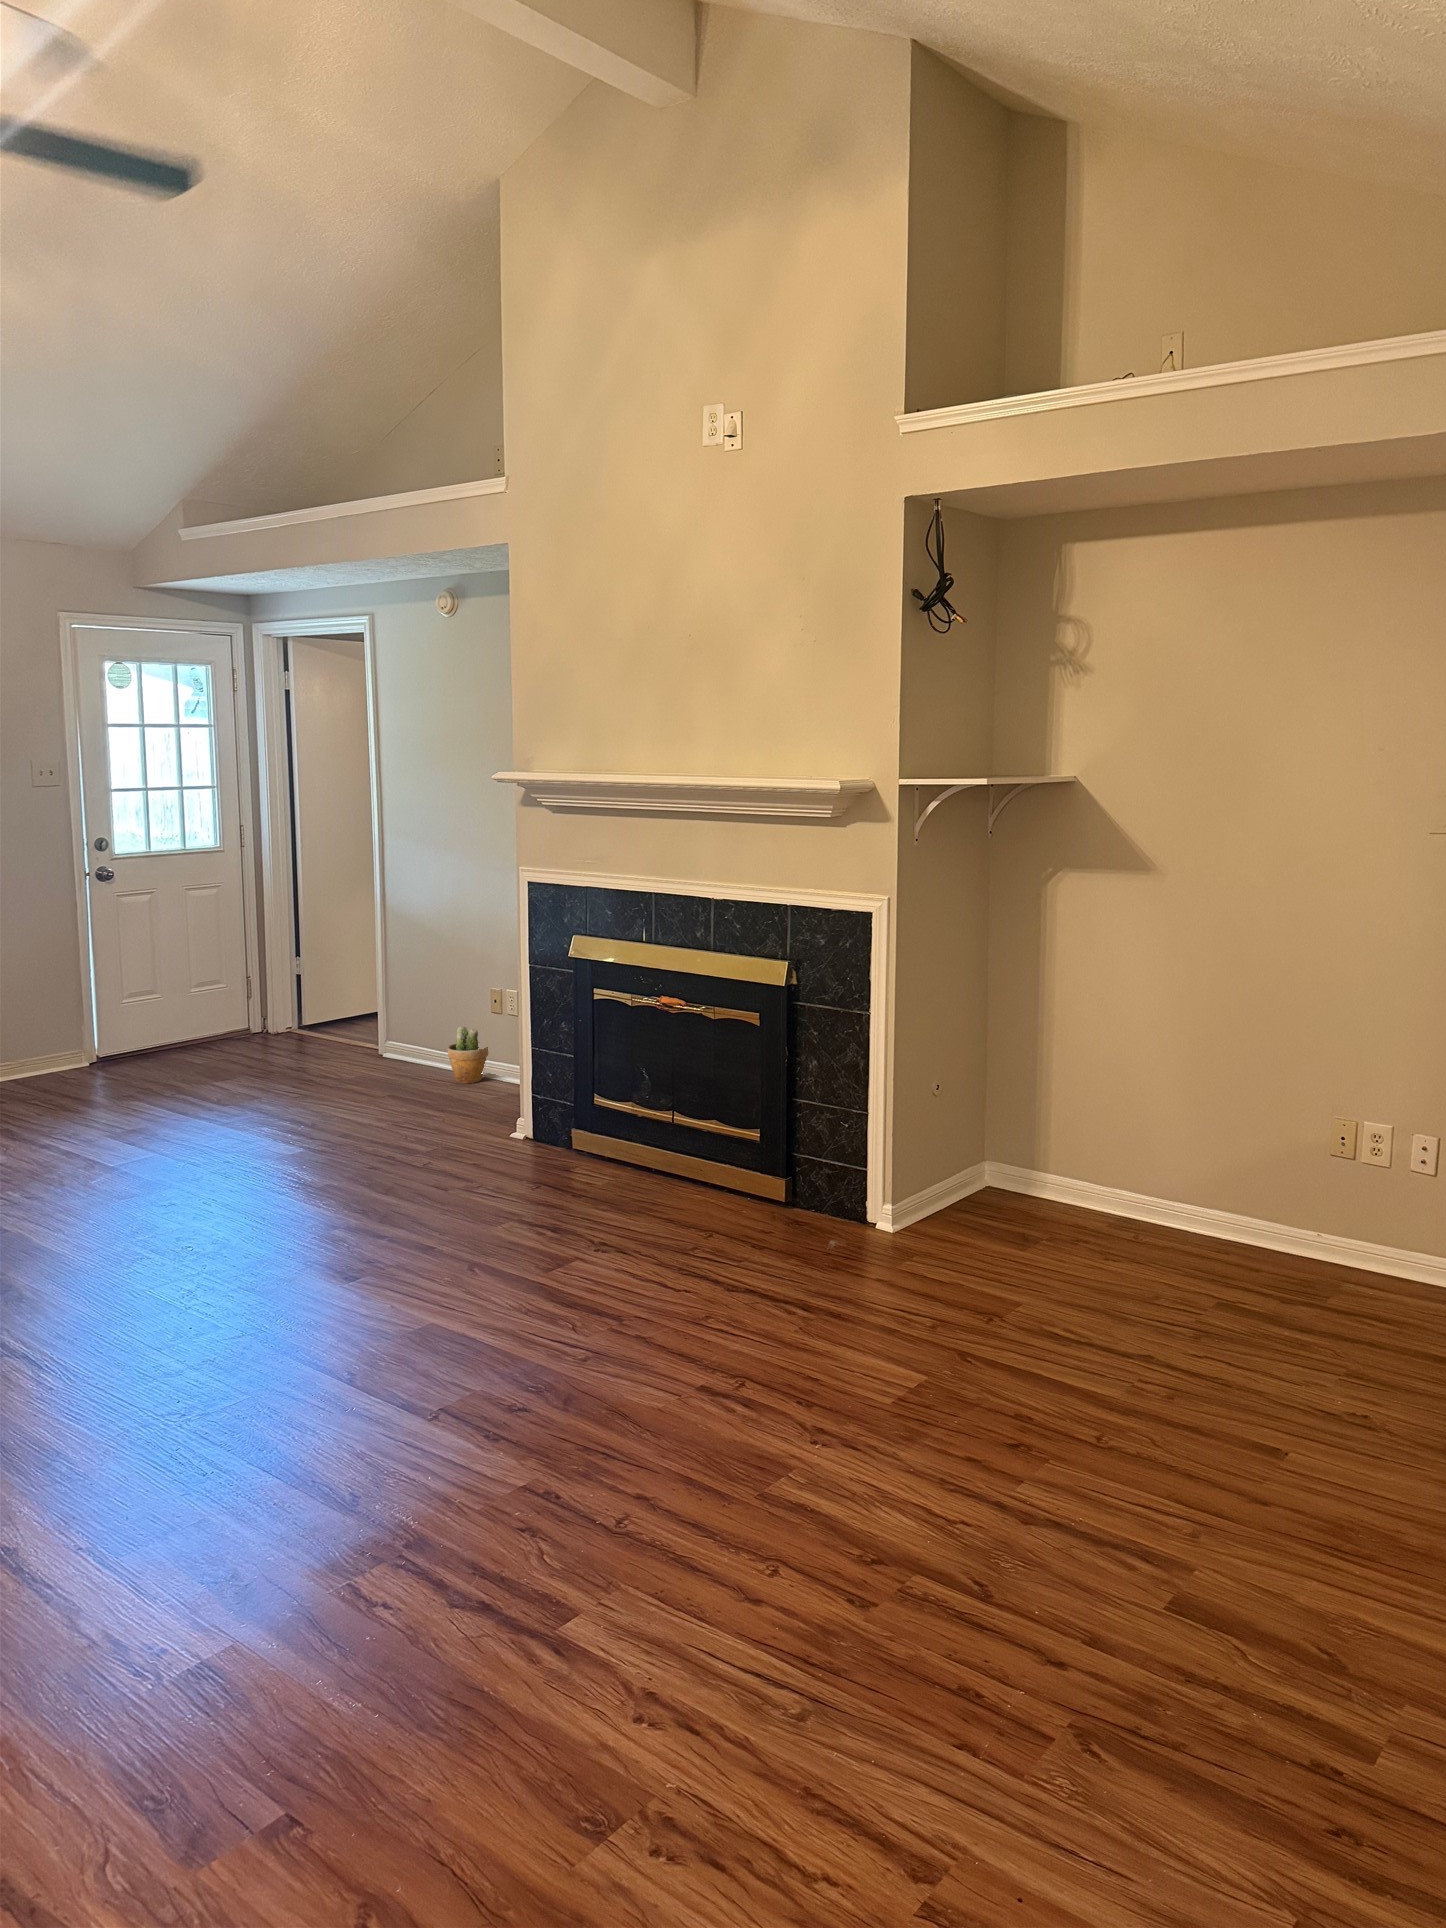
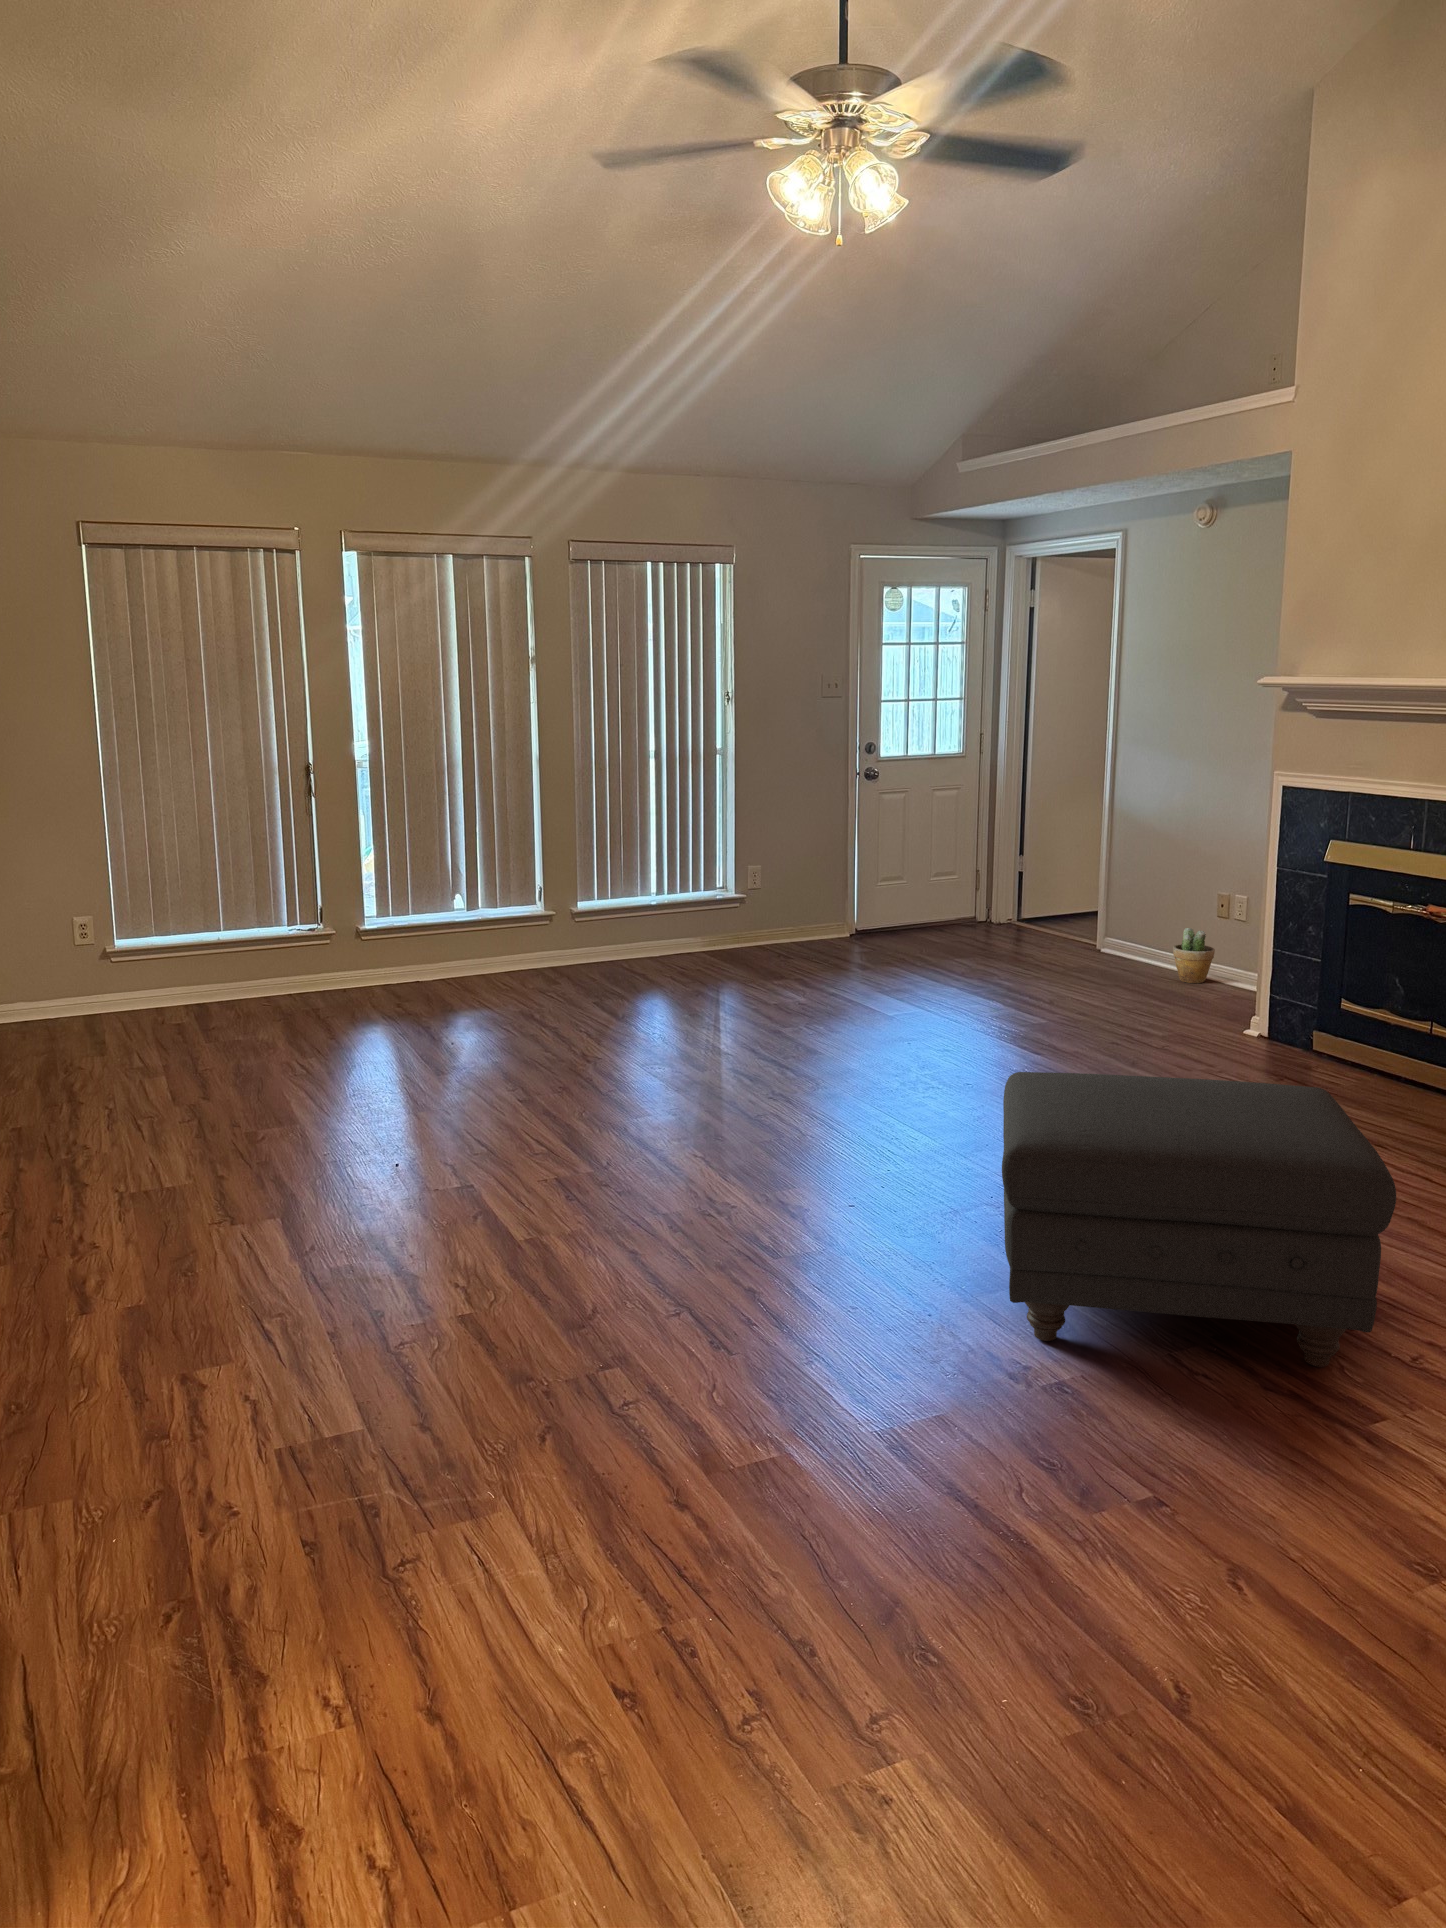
ottoman: none [101,1225,578,1621] -> present [1002,1072,1396,1367]

